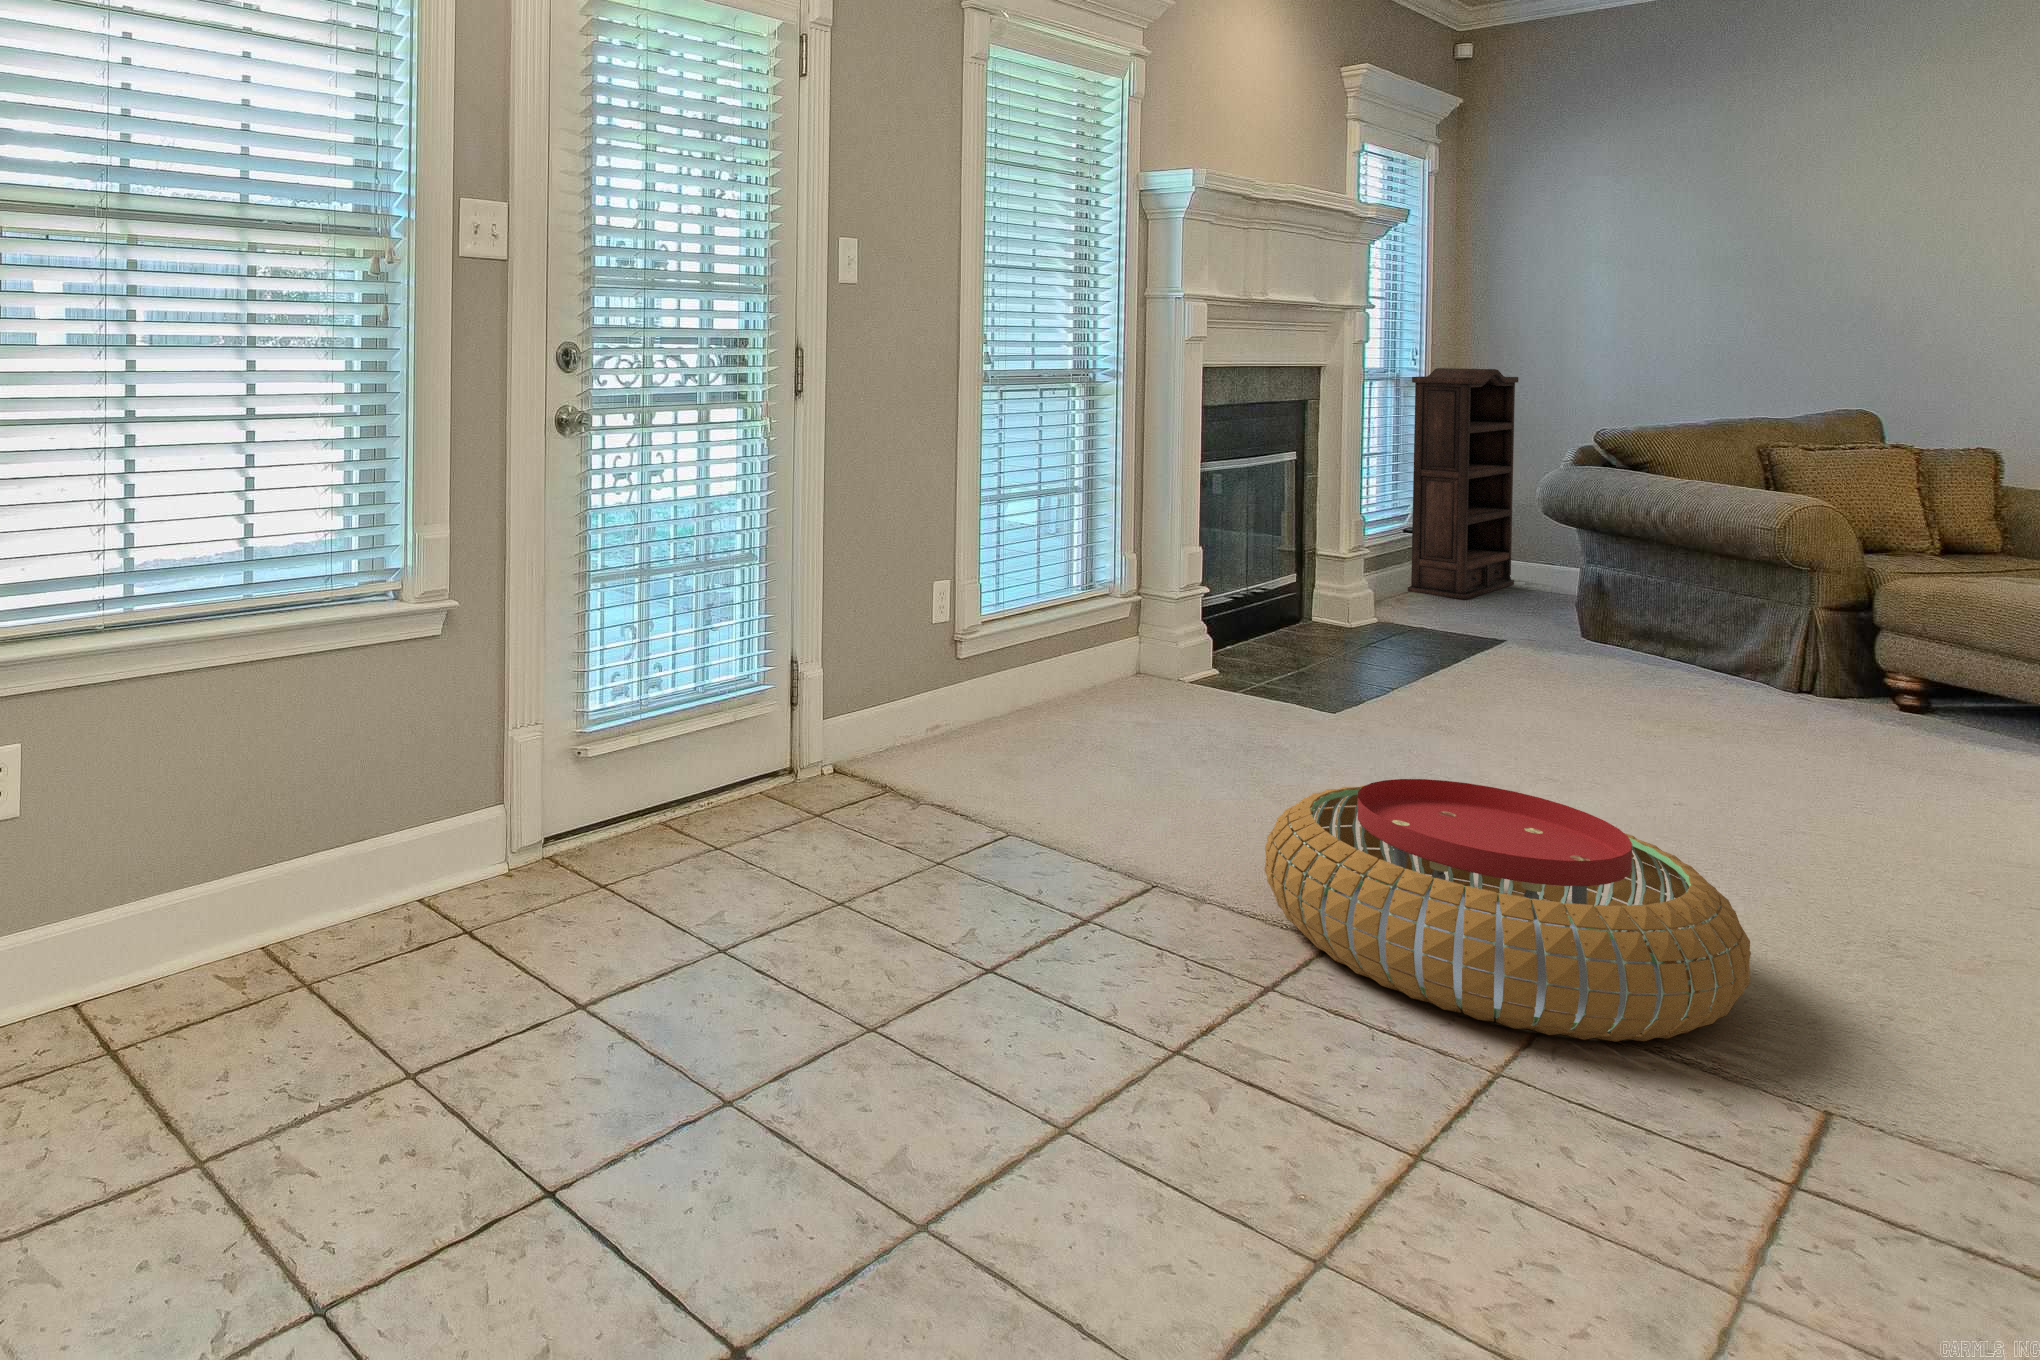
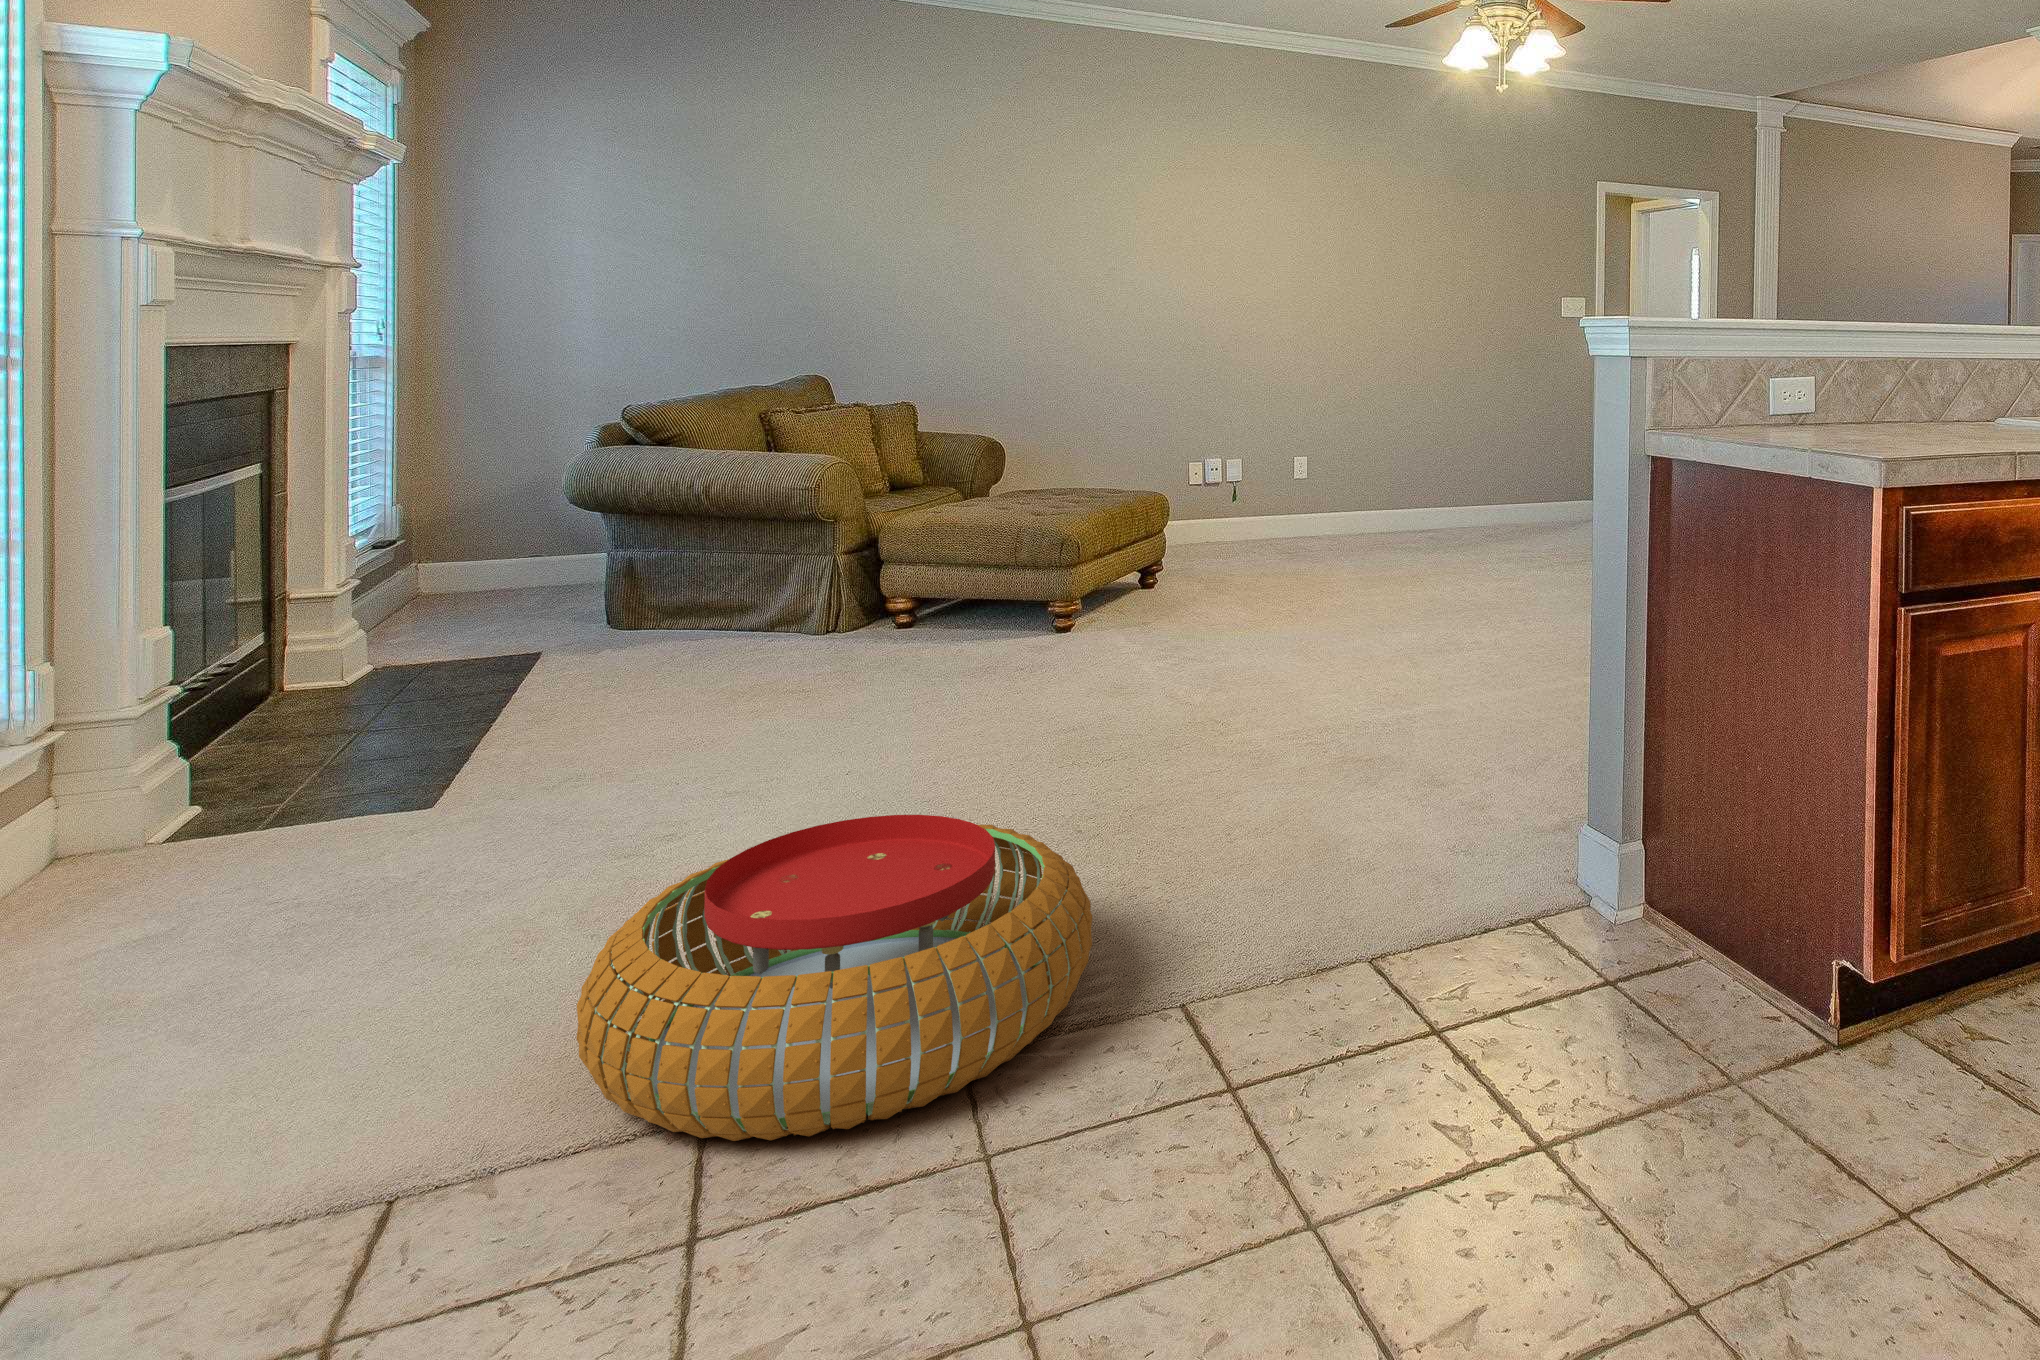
bookshelf: present [1408,368,1518,600] -> none [382,345,497,620]

